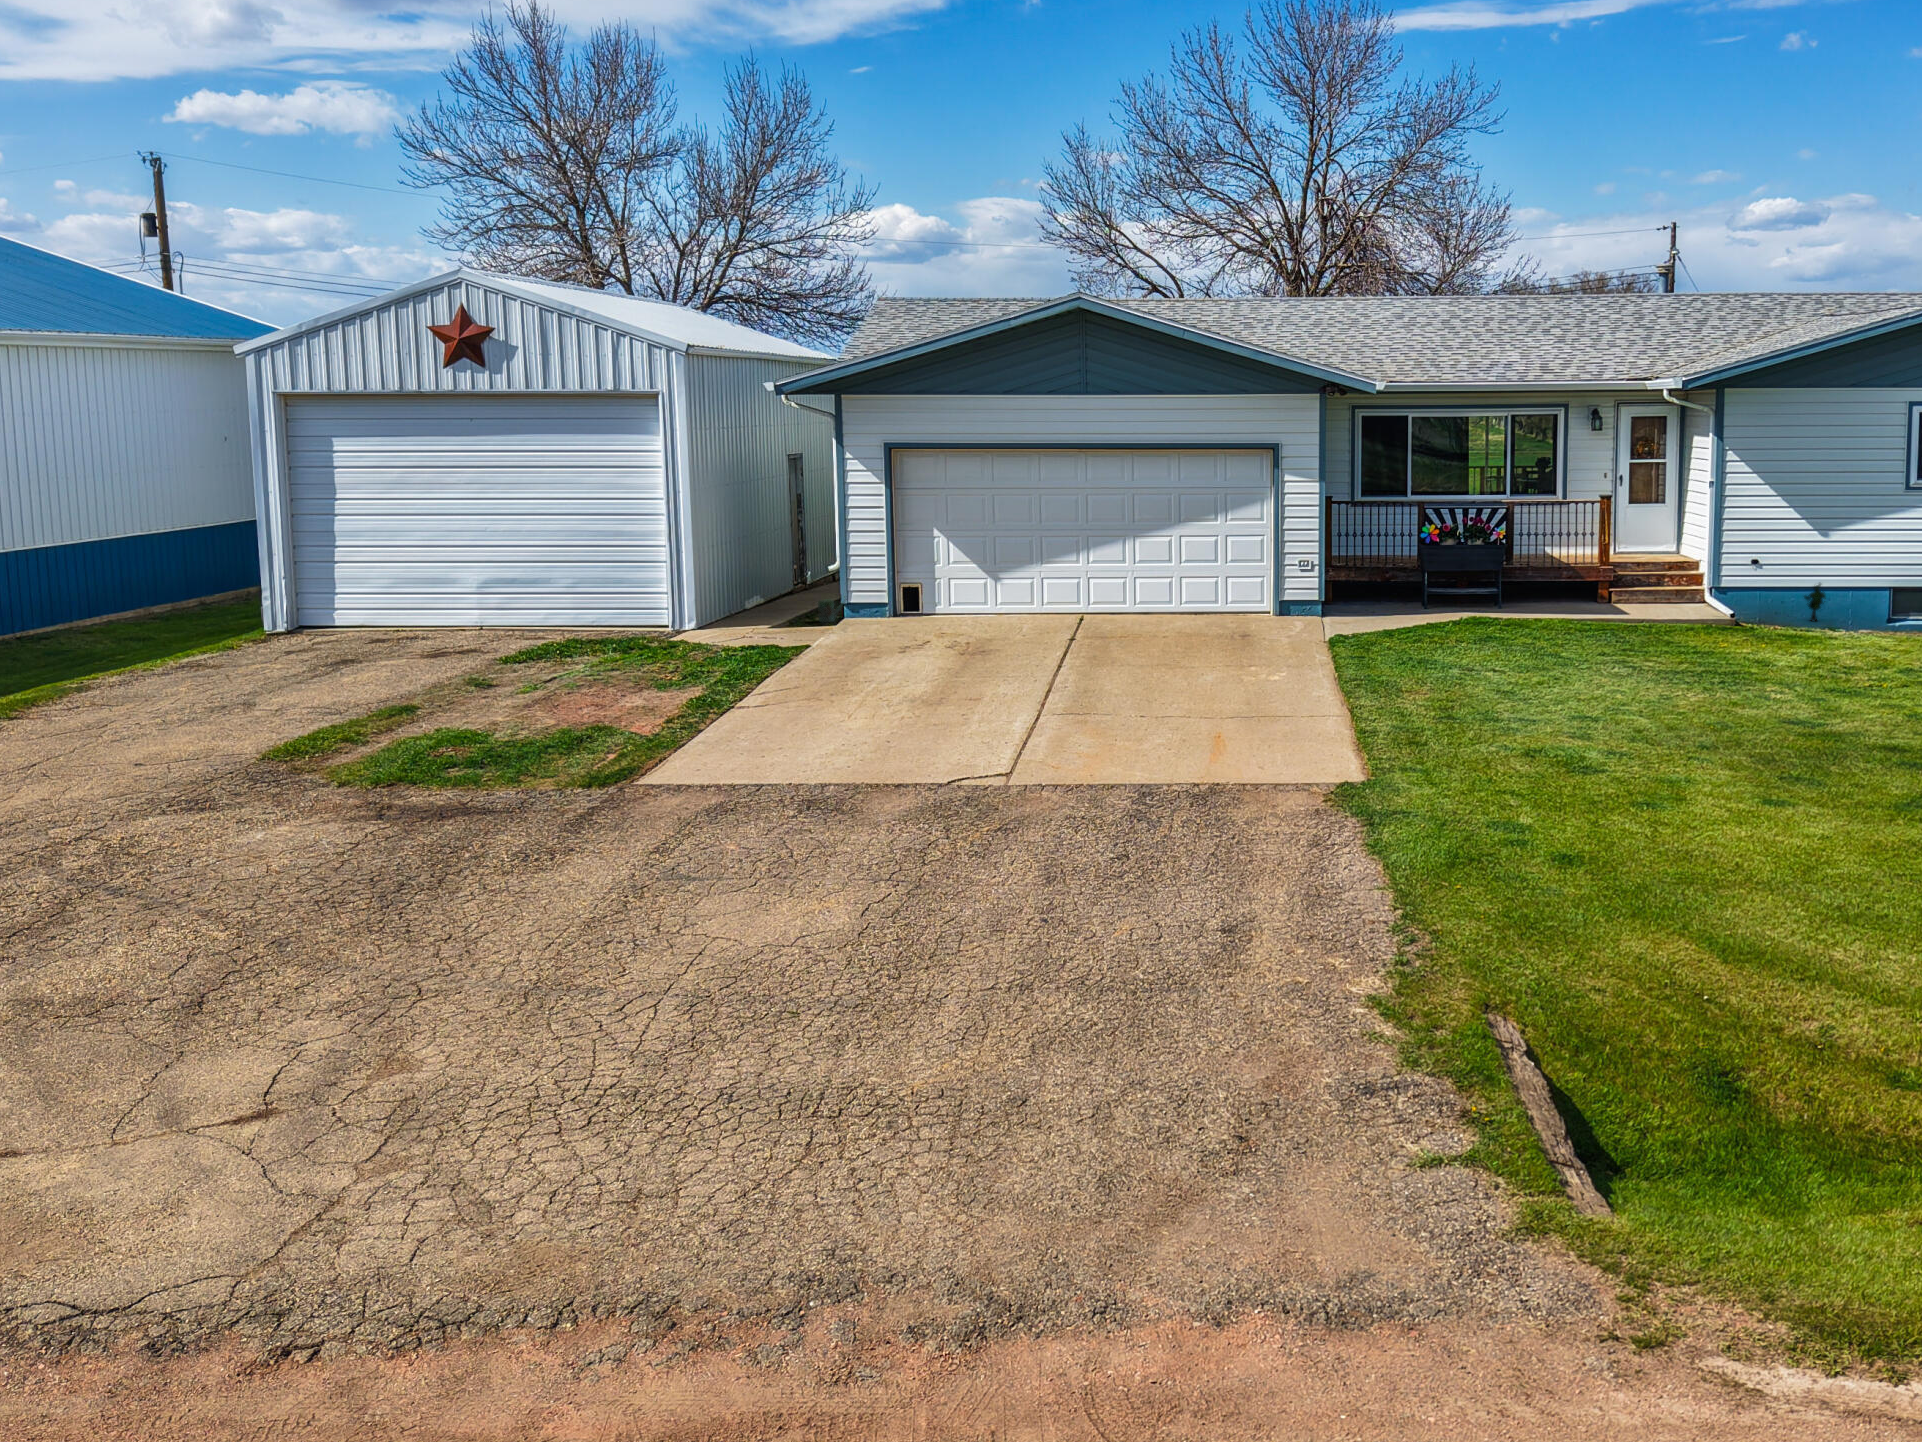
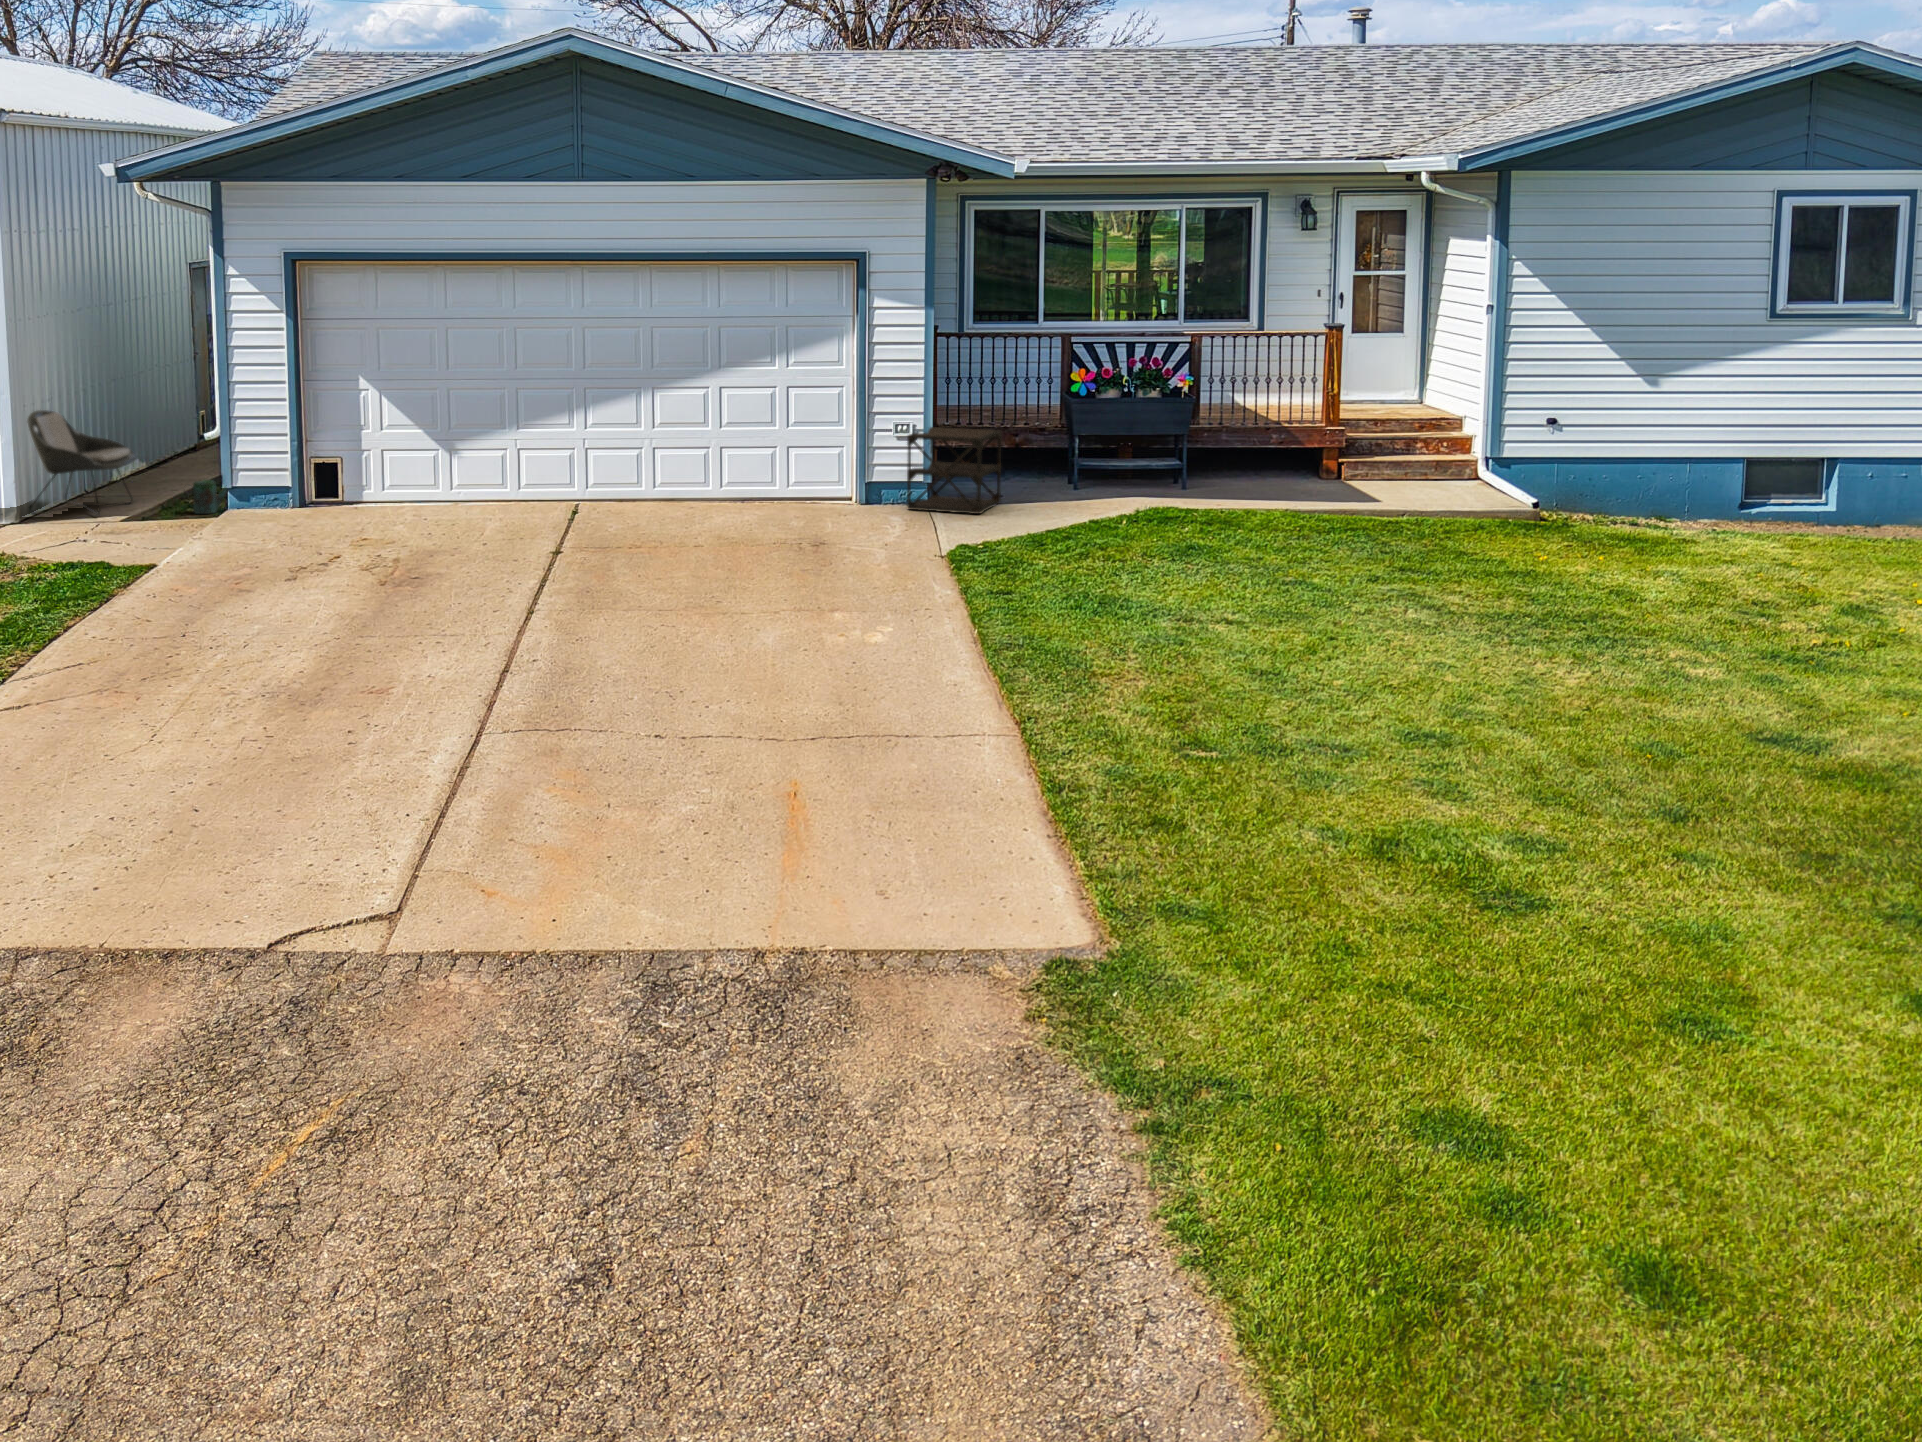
lounge chair: none [705,551,778,624] -> present [27,410,136,516]
side table: none [1308,565,1374,623] -> present [907,427,1002,514]
decorative plant: present [1804,584,1826,621] -> none [1622,451,1657,507]

